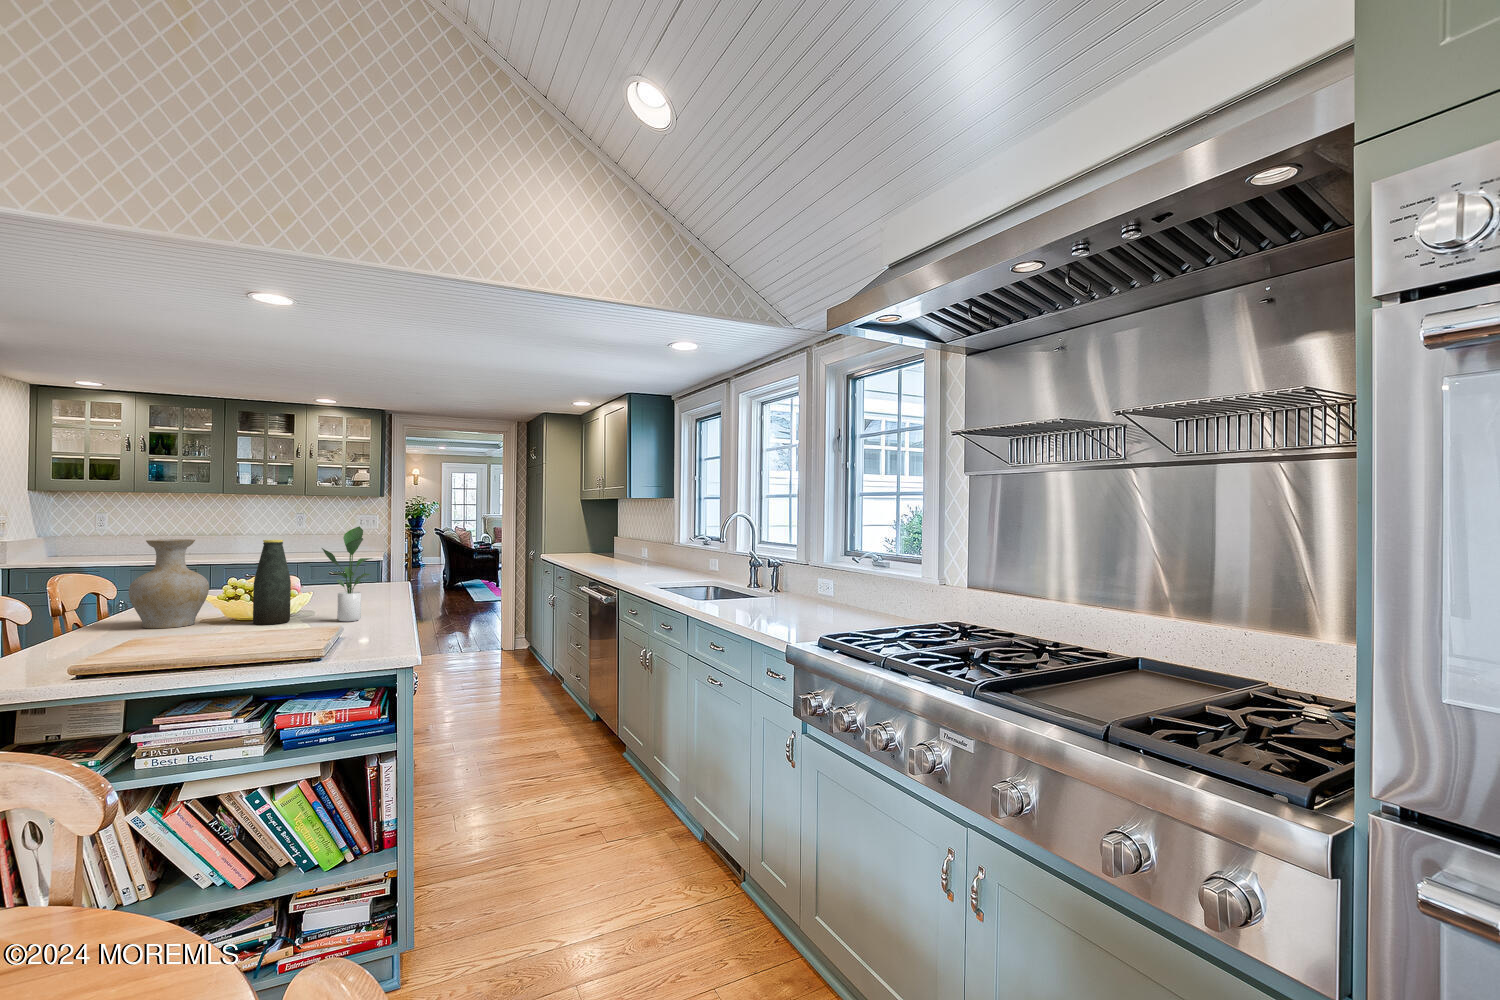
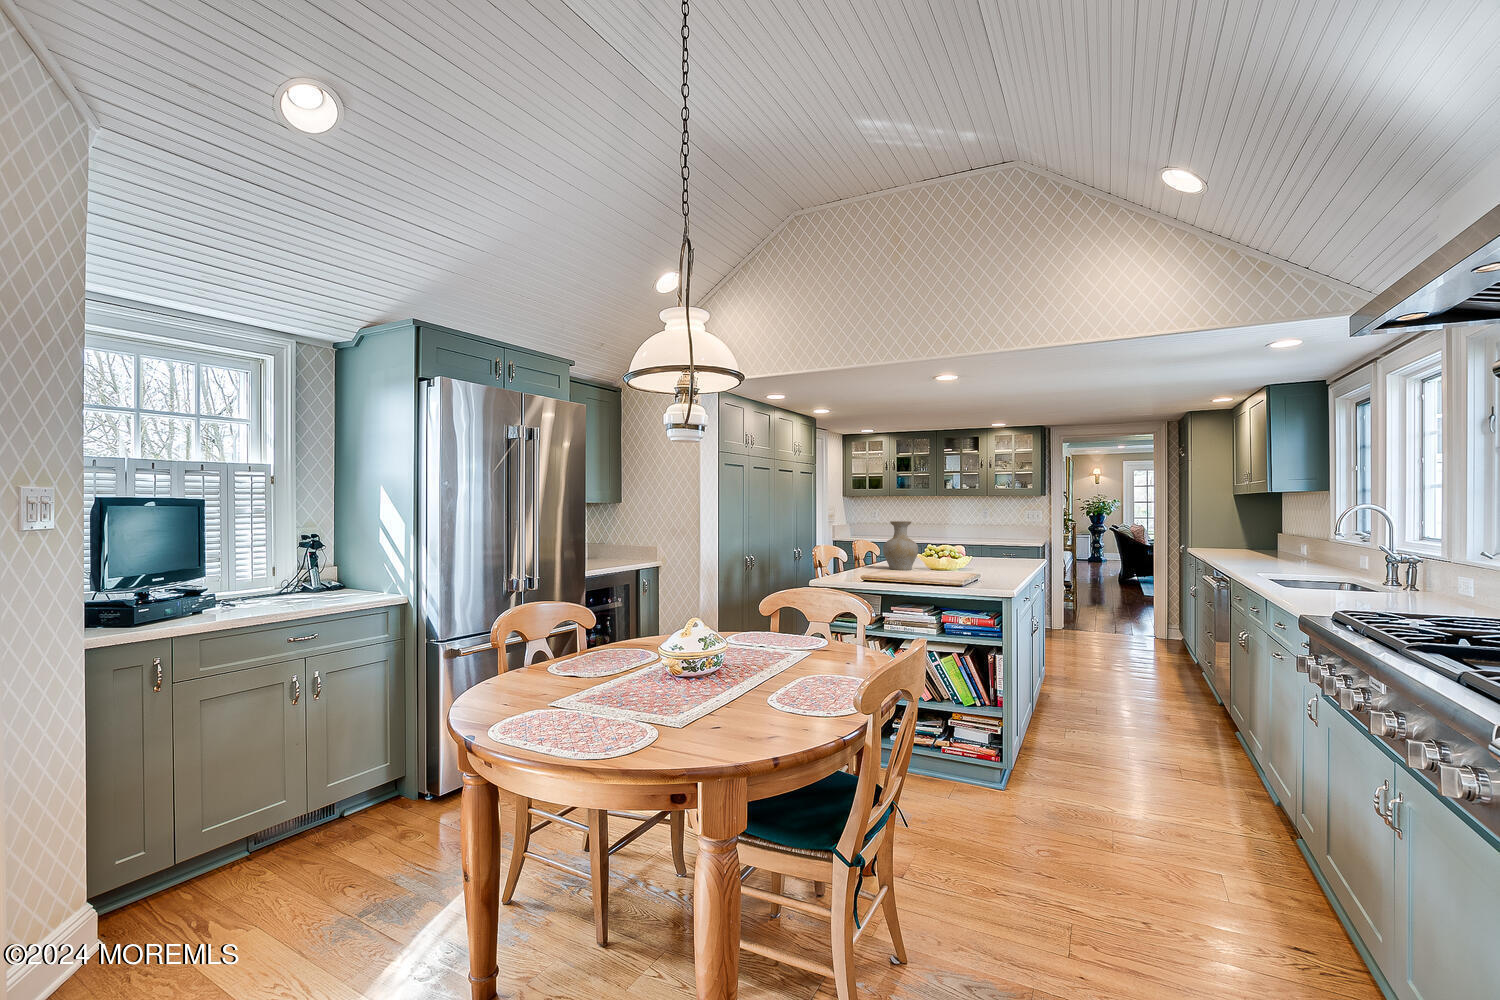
potted plant: present [322,526,372,622] -> none [974,515,1006,575]
bottle: present [253,540,291,625] -> none [939,522,958,573]

